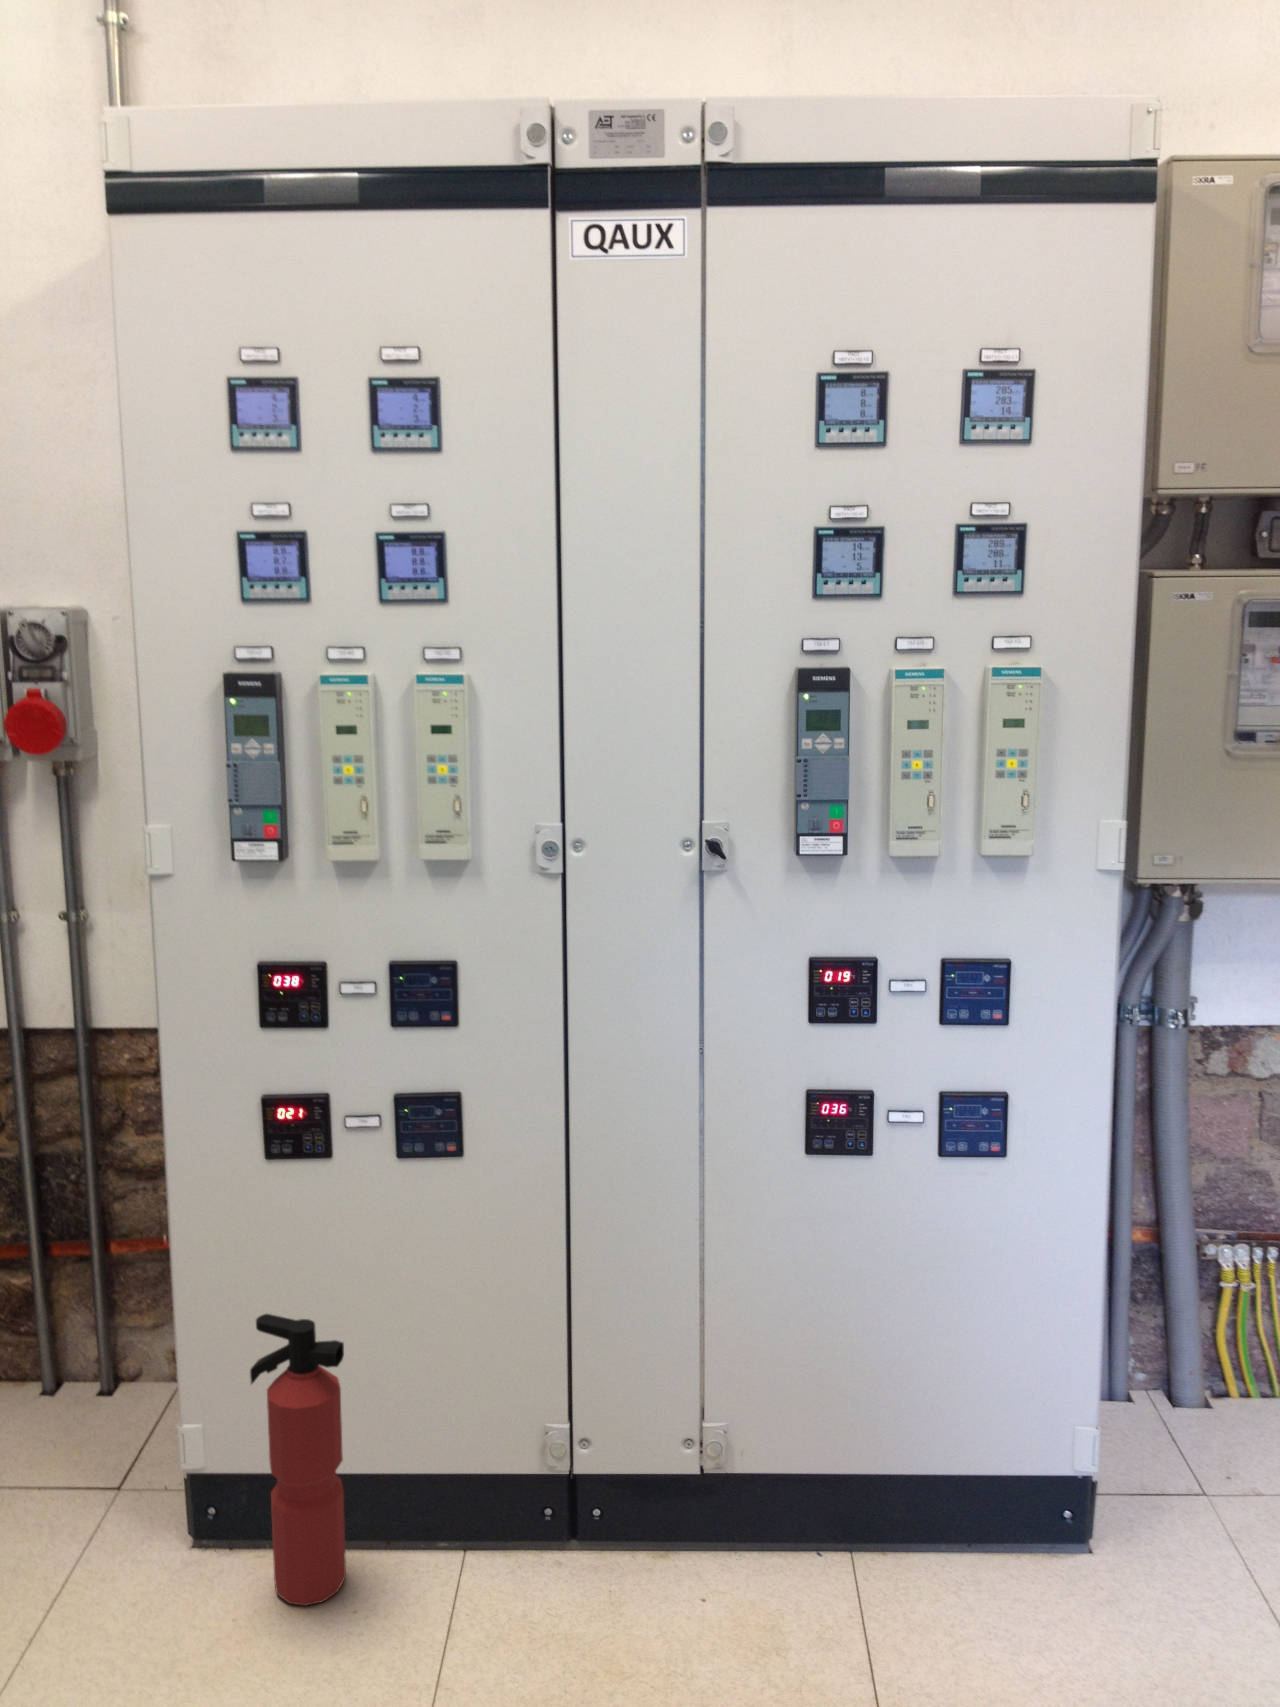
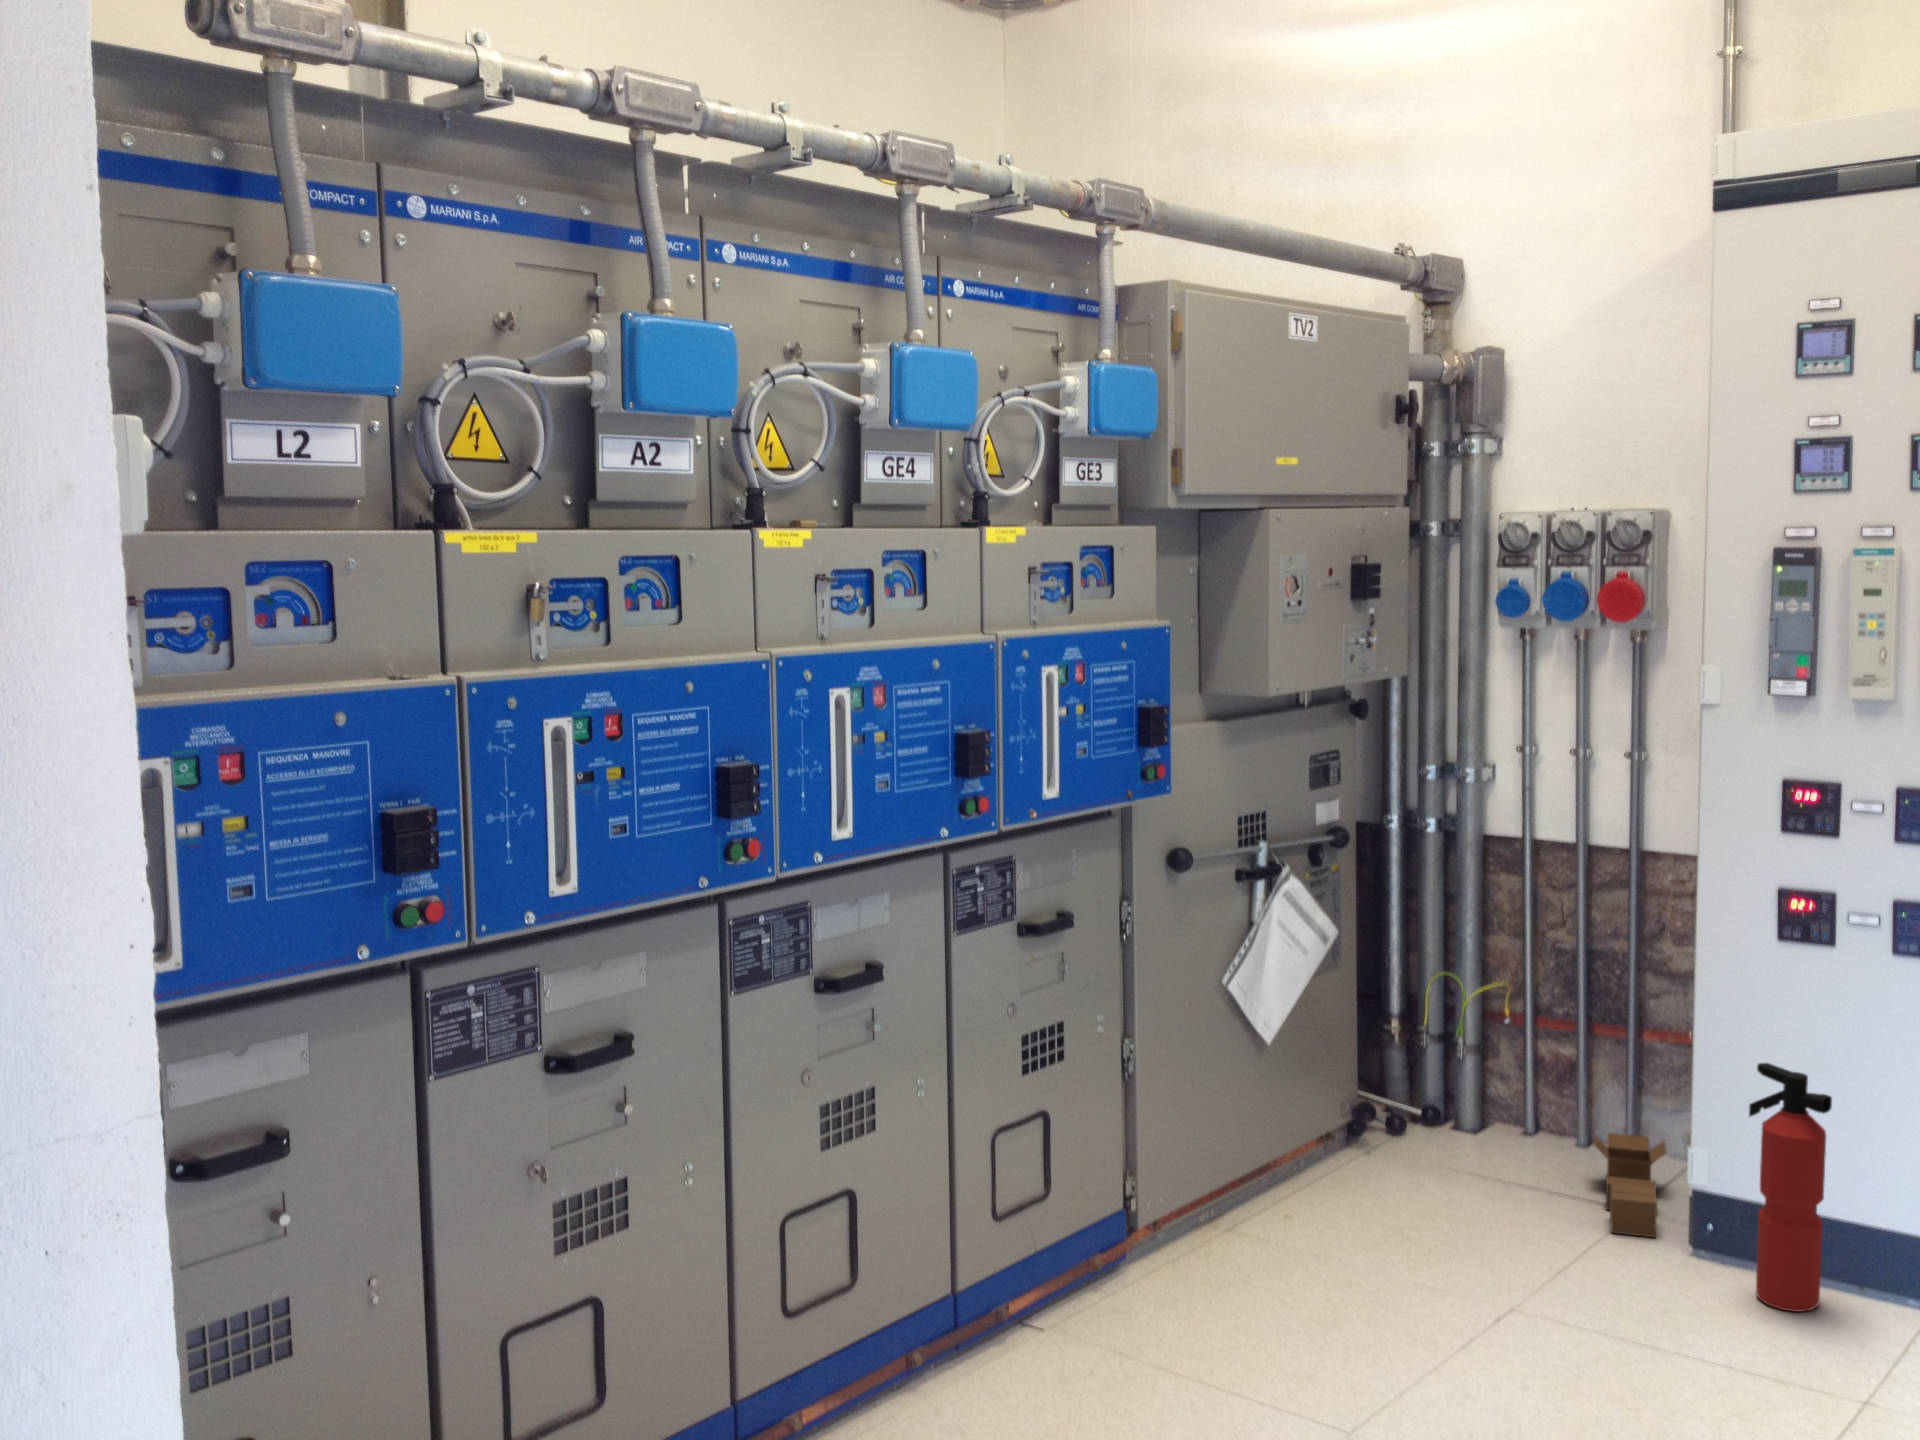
cardboard box: none [61,1373,152,1544] -> present [1594,1133,1666,1238]

